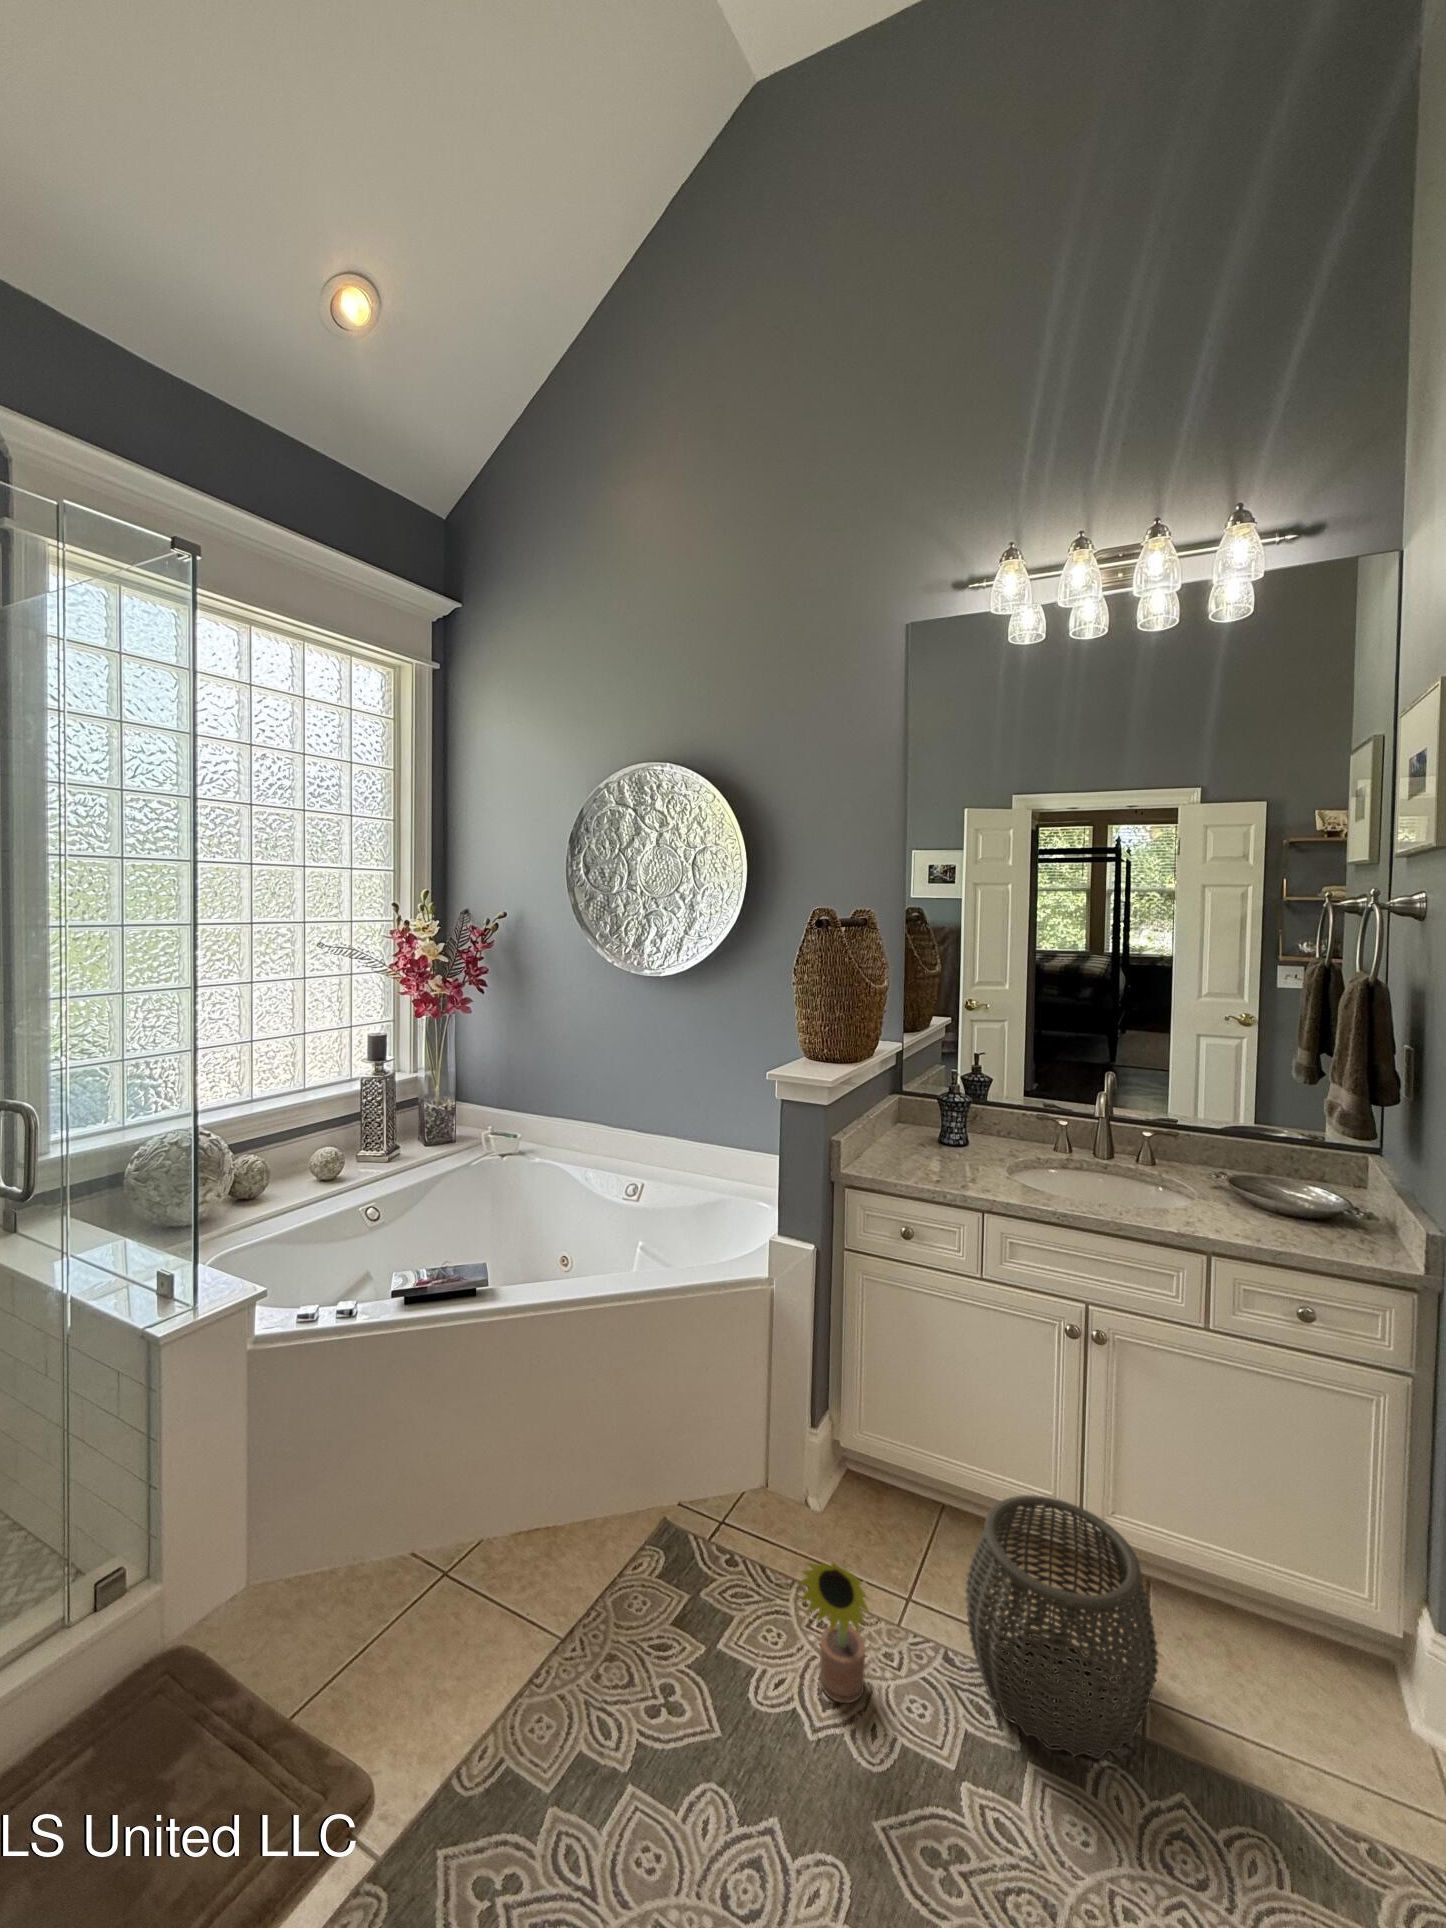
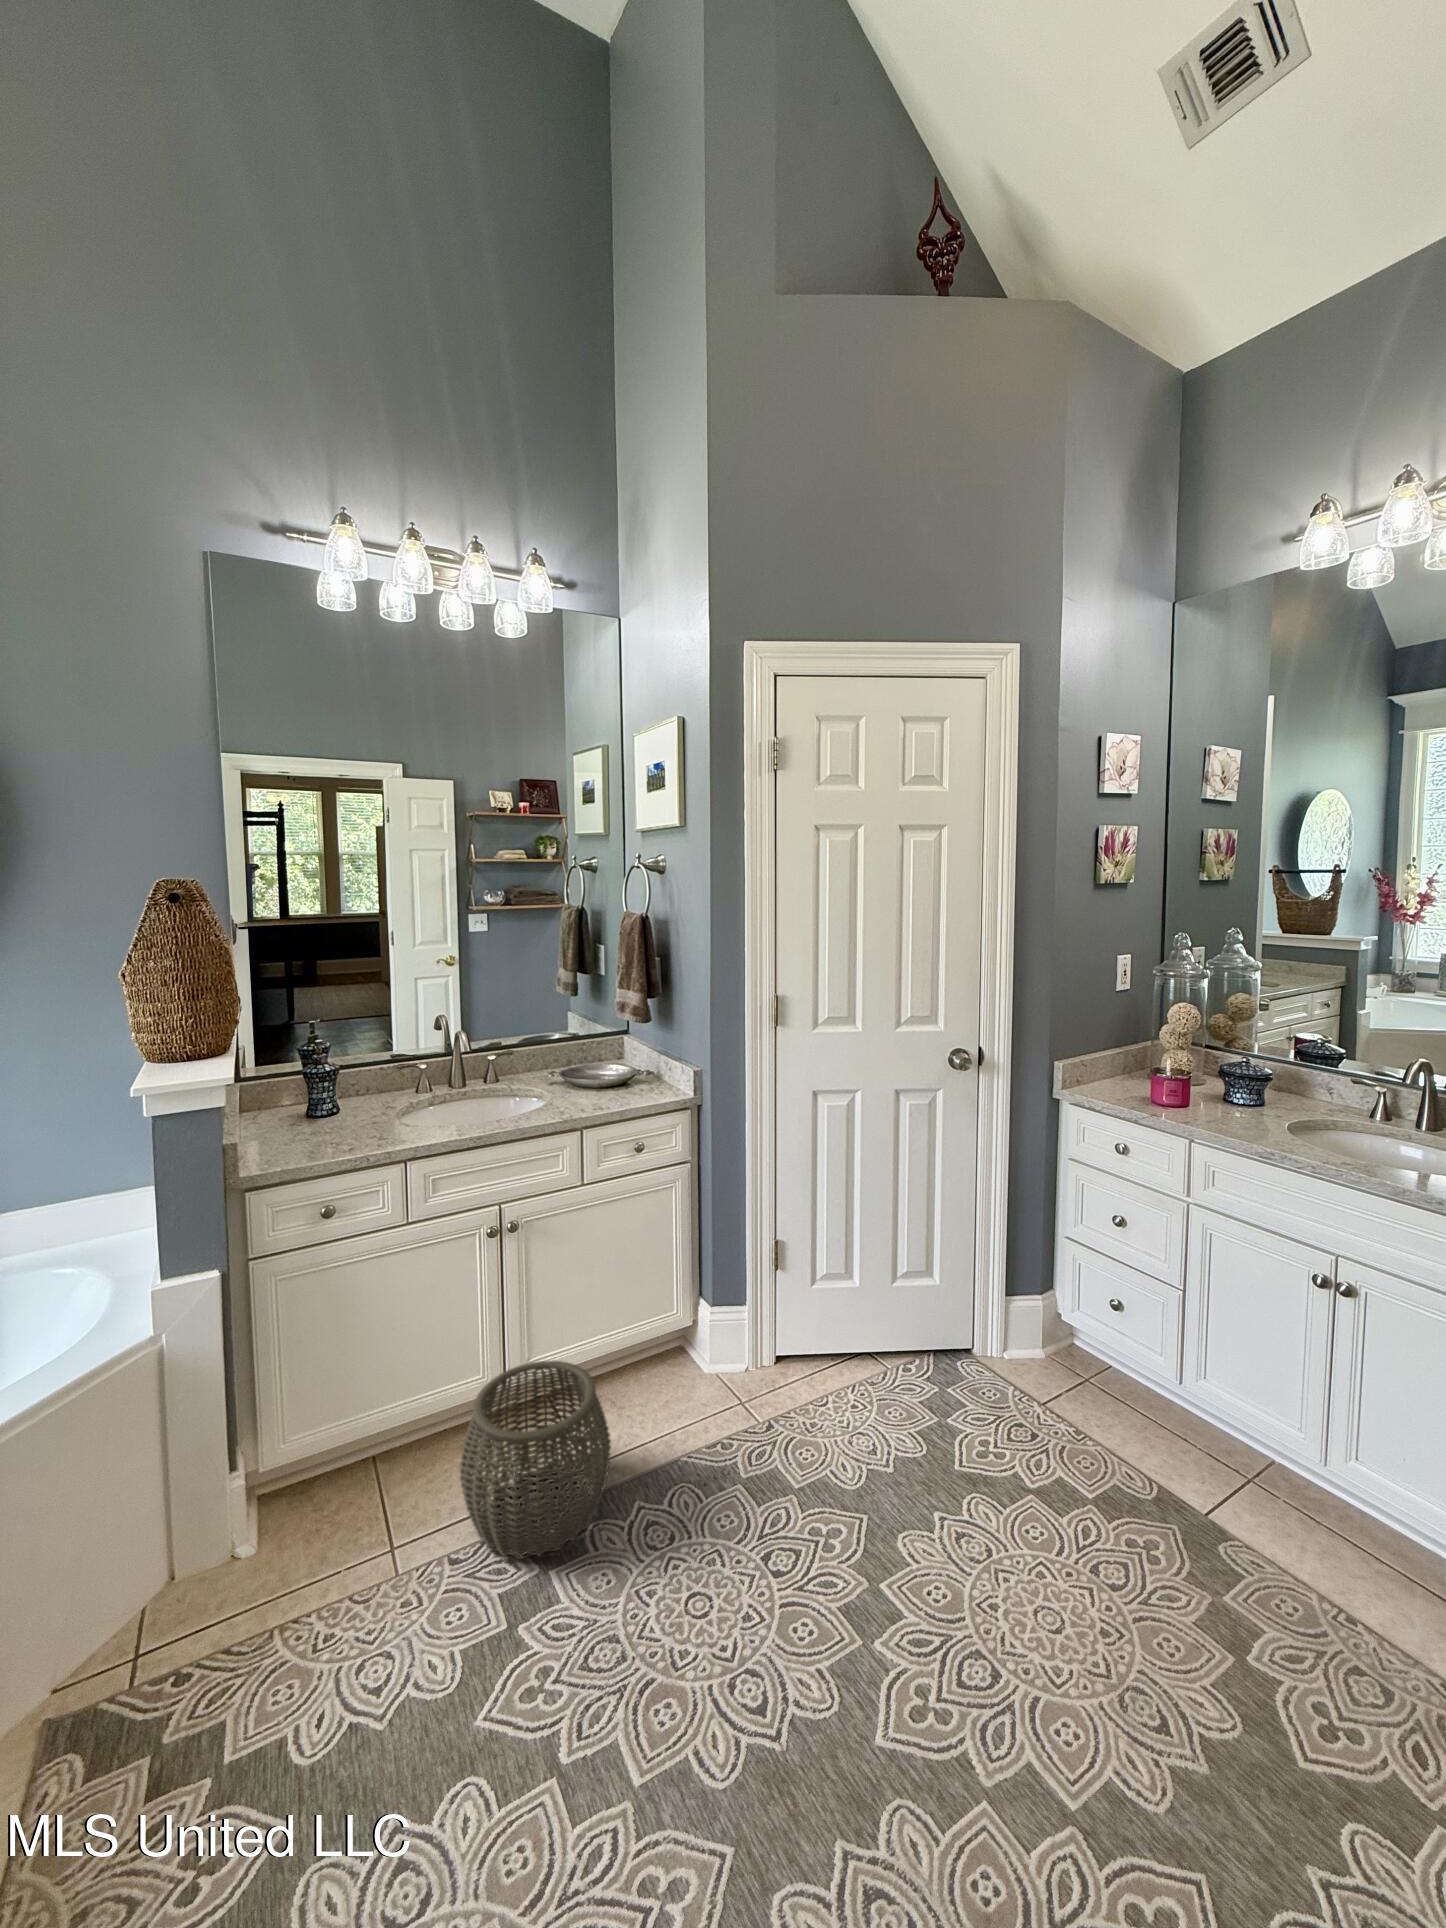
decorative plant: present [798,1563,869,1703] -> none [339,1542,426,1684]

